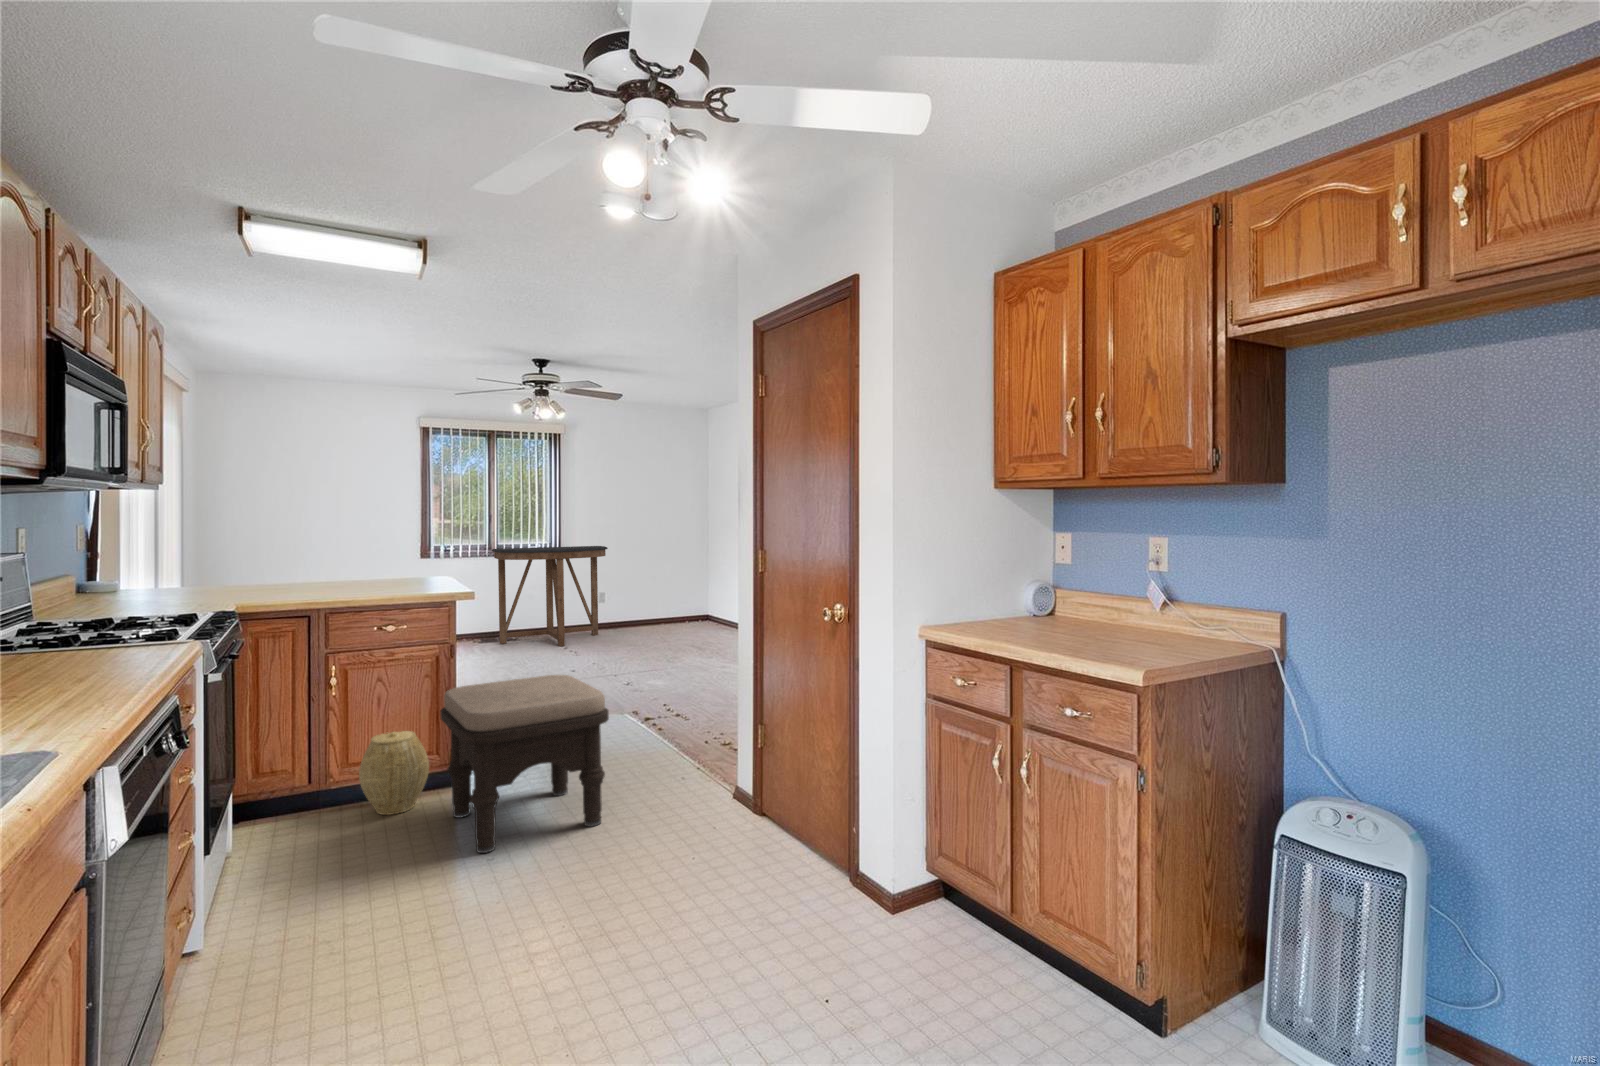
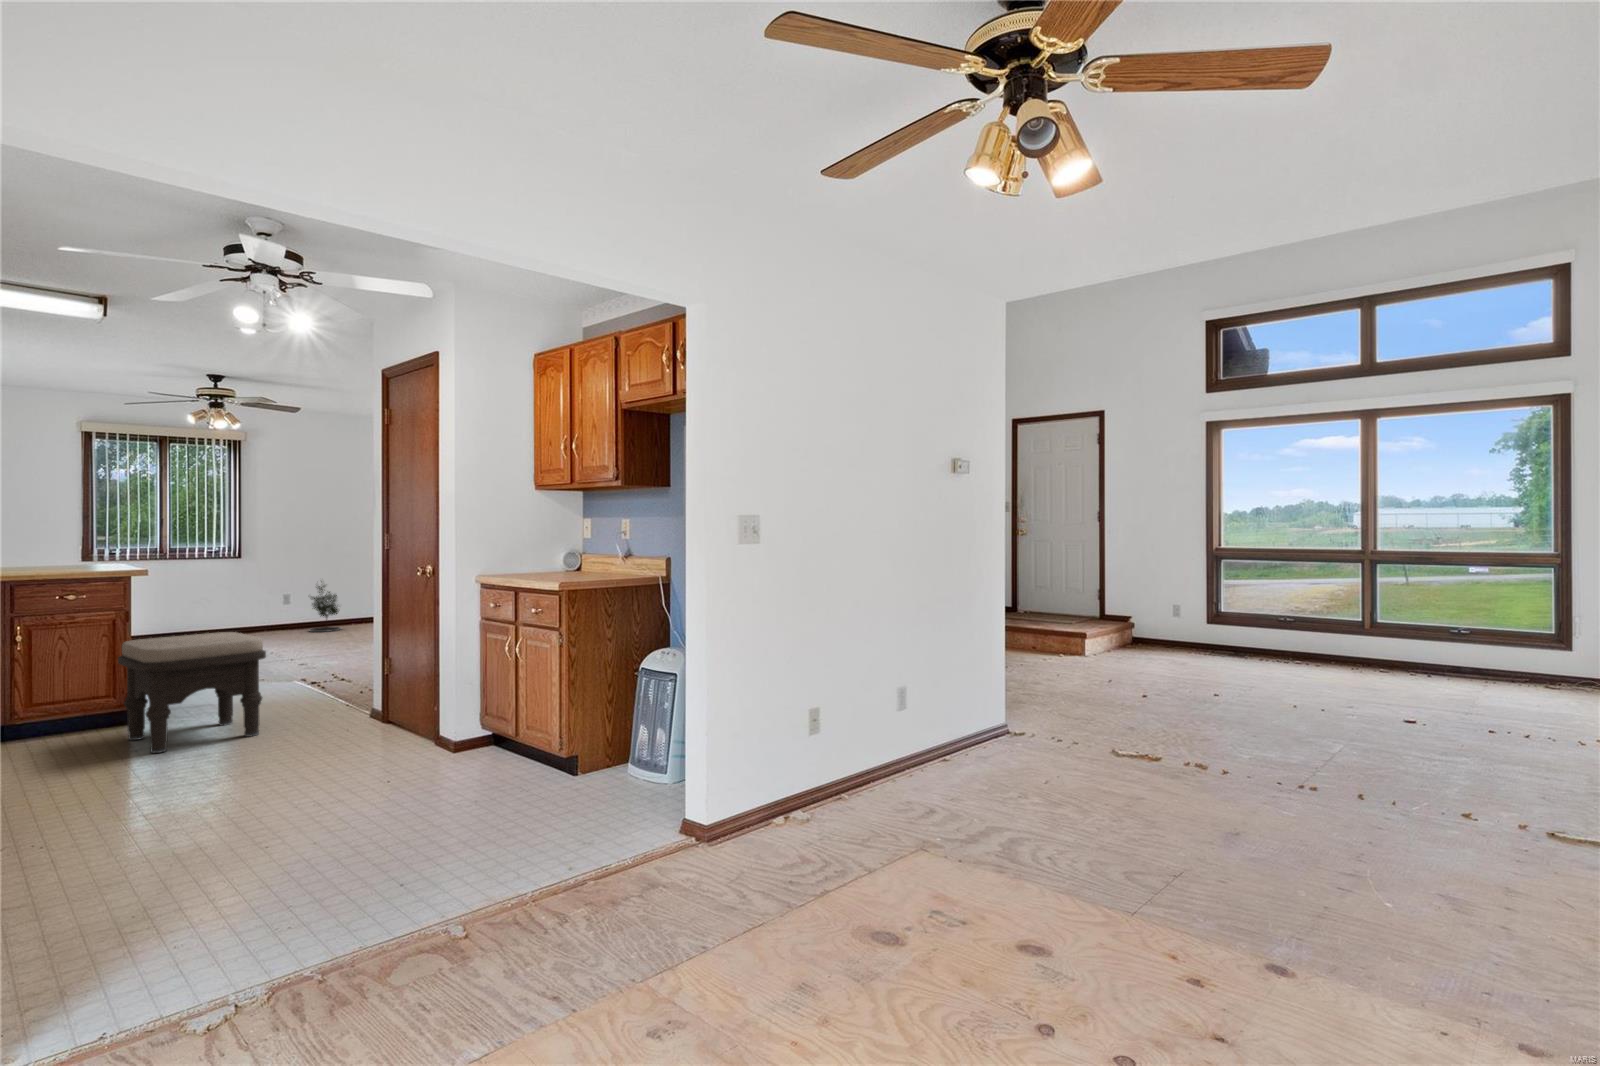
console table: present [492,546,608,646] -> none [163,549,291,644]
potted tree: none [622,577,655,634] -> present [309,581,342,632]
woven basket: present [359,731,429,815] -> none [39,679,105,744]

